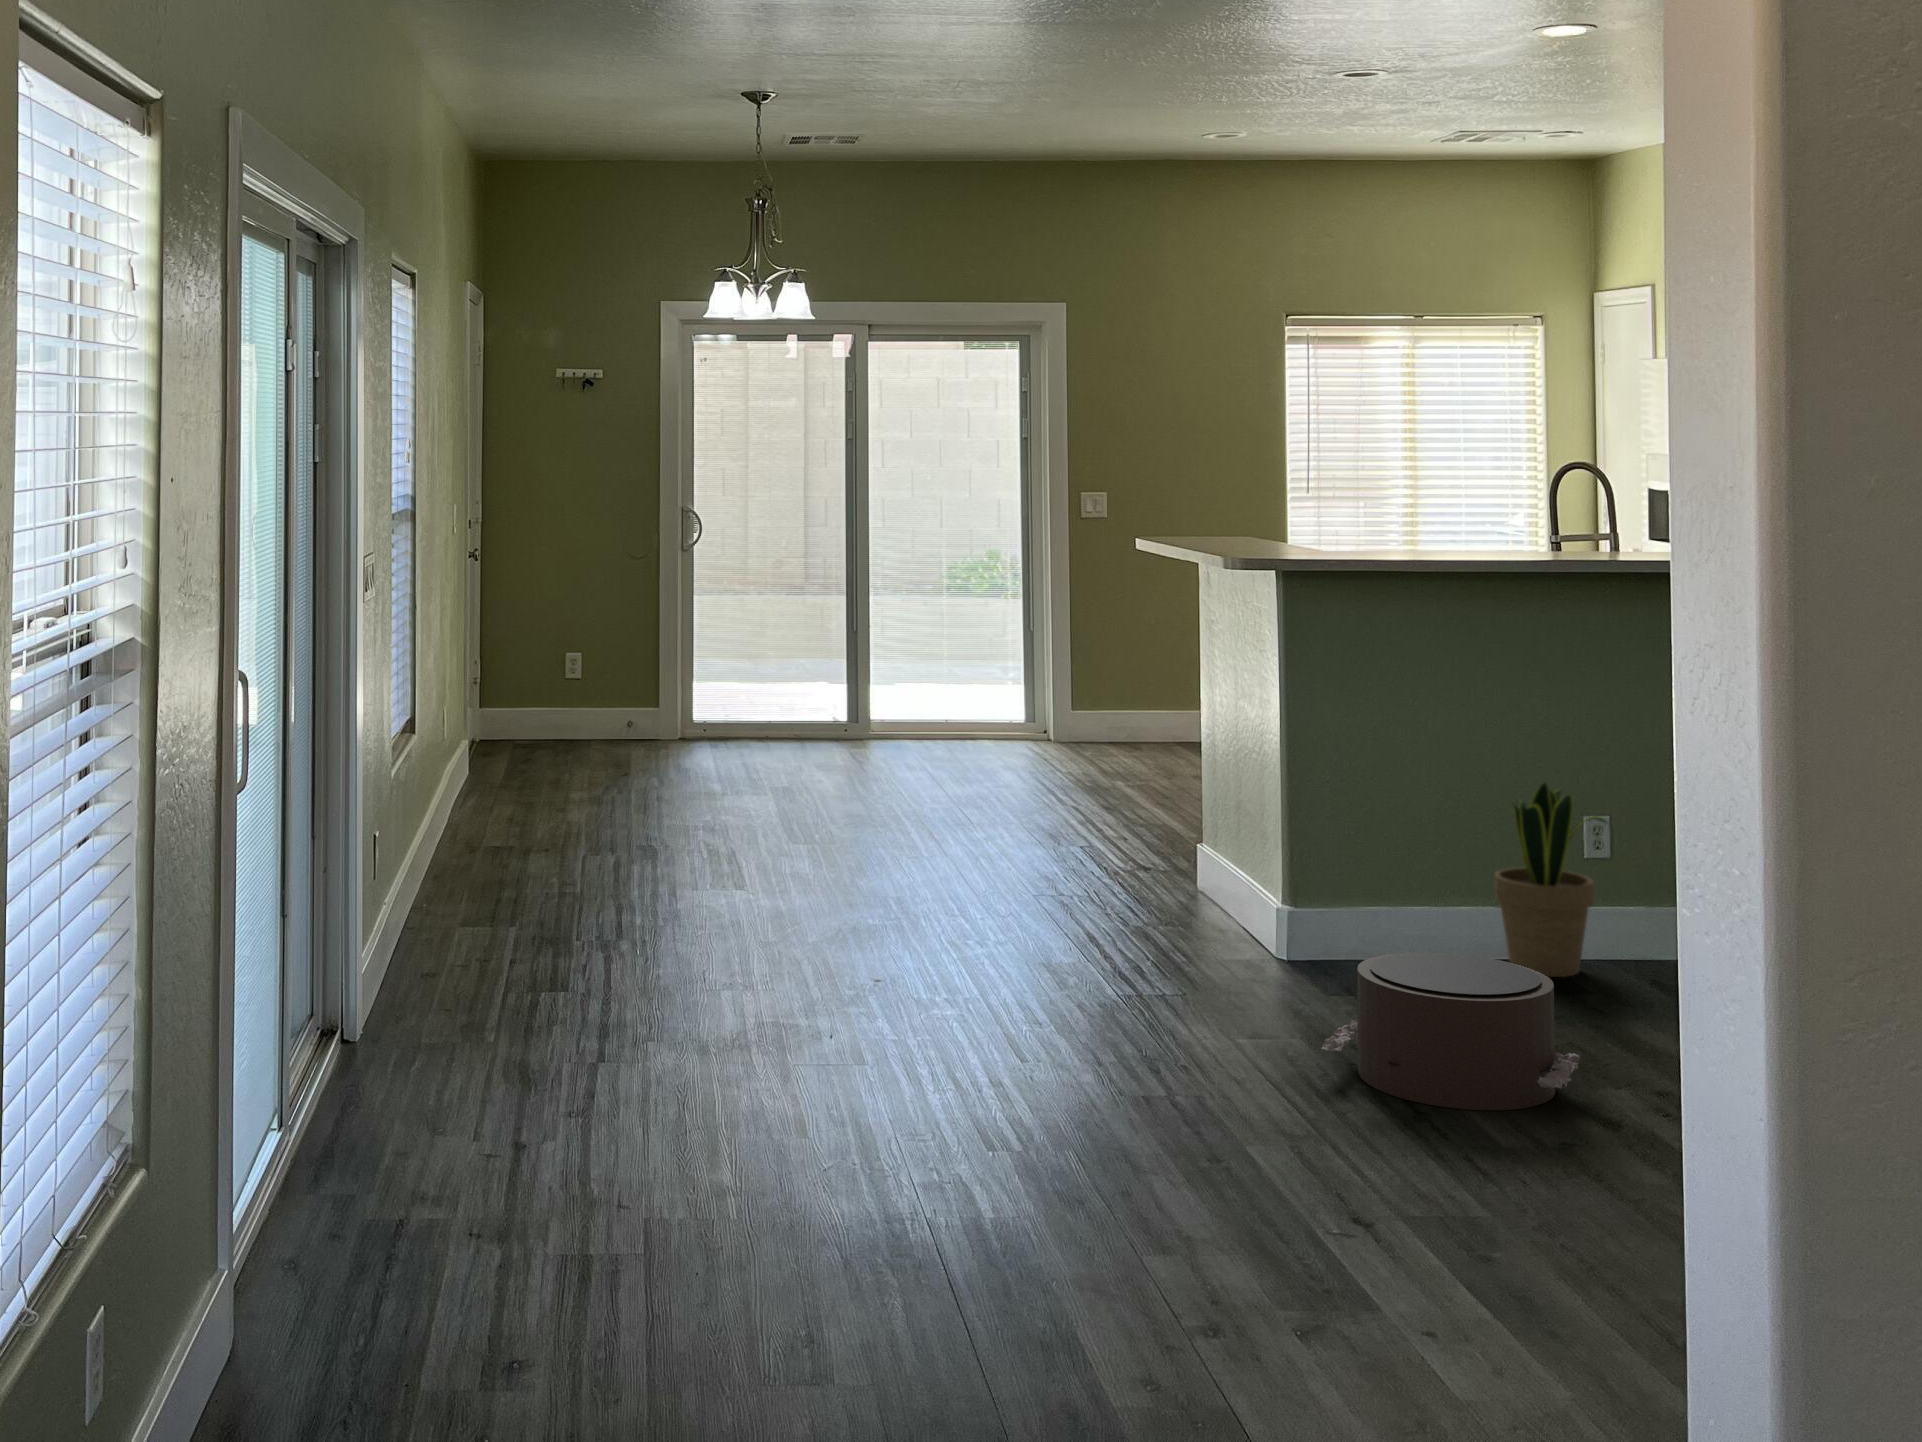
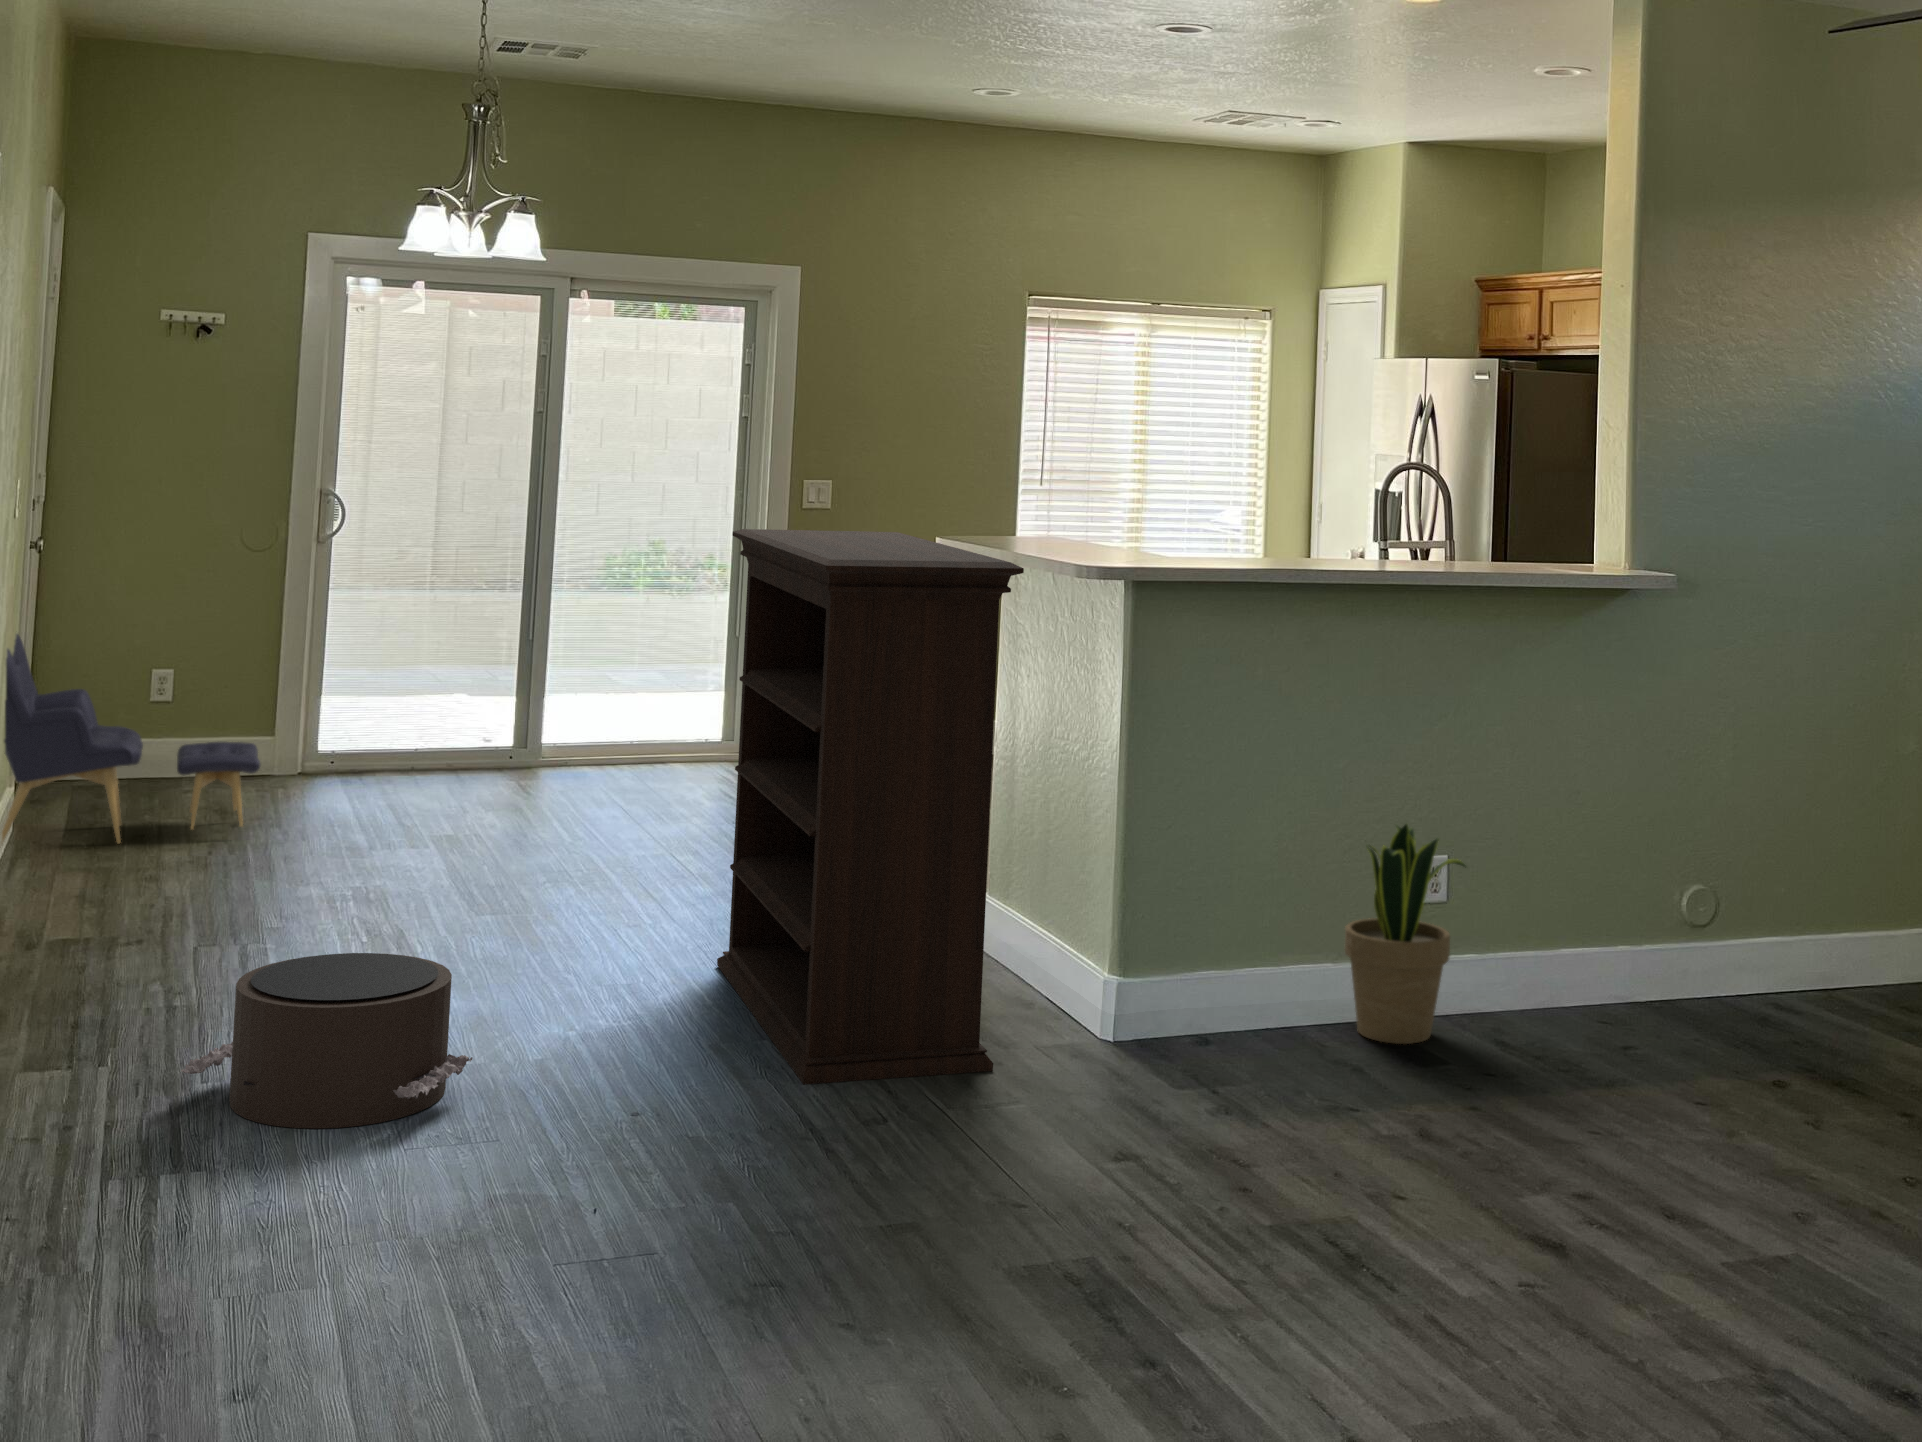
bookshelf: none [963,532,1170,971] -> present [717,529,1024,1084]
armchair: none [426,615,637,789] -> present [2,634,260,844]
pouf: present [1322,952,1580,1110] -> present [181,953,472,1129]

